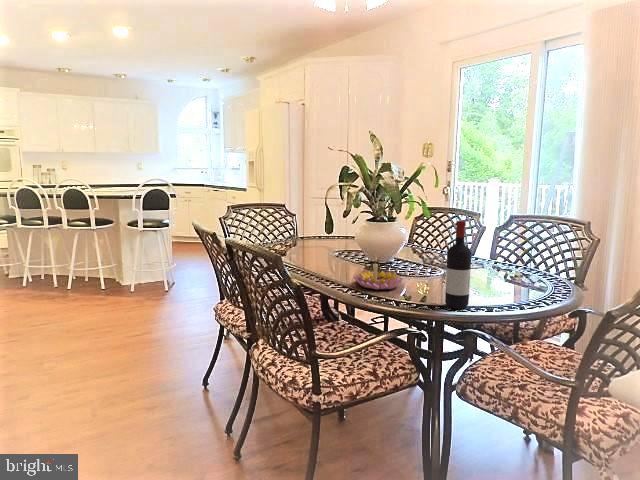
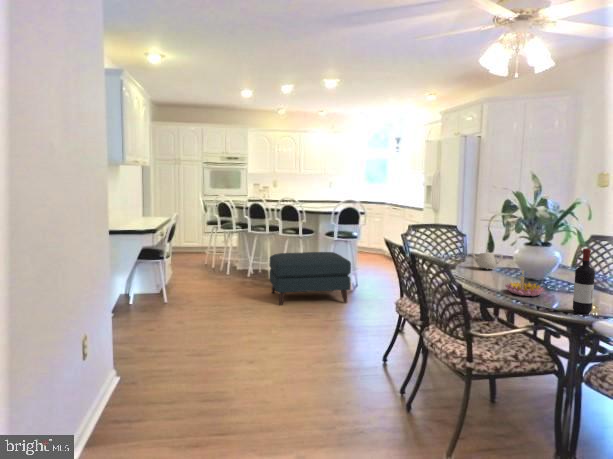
teapot: none [304,230,343,256] -> present [472,249,503,269]
ottoman: none [46,246,161,323] -> present [269,252,351,305]

